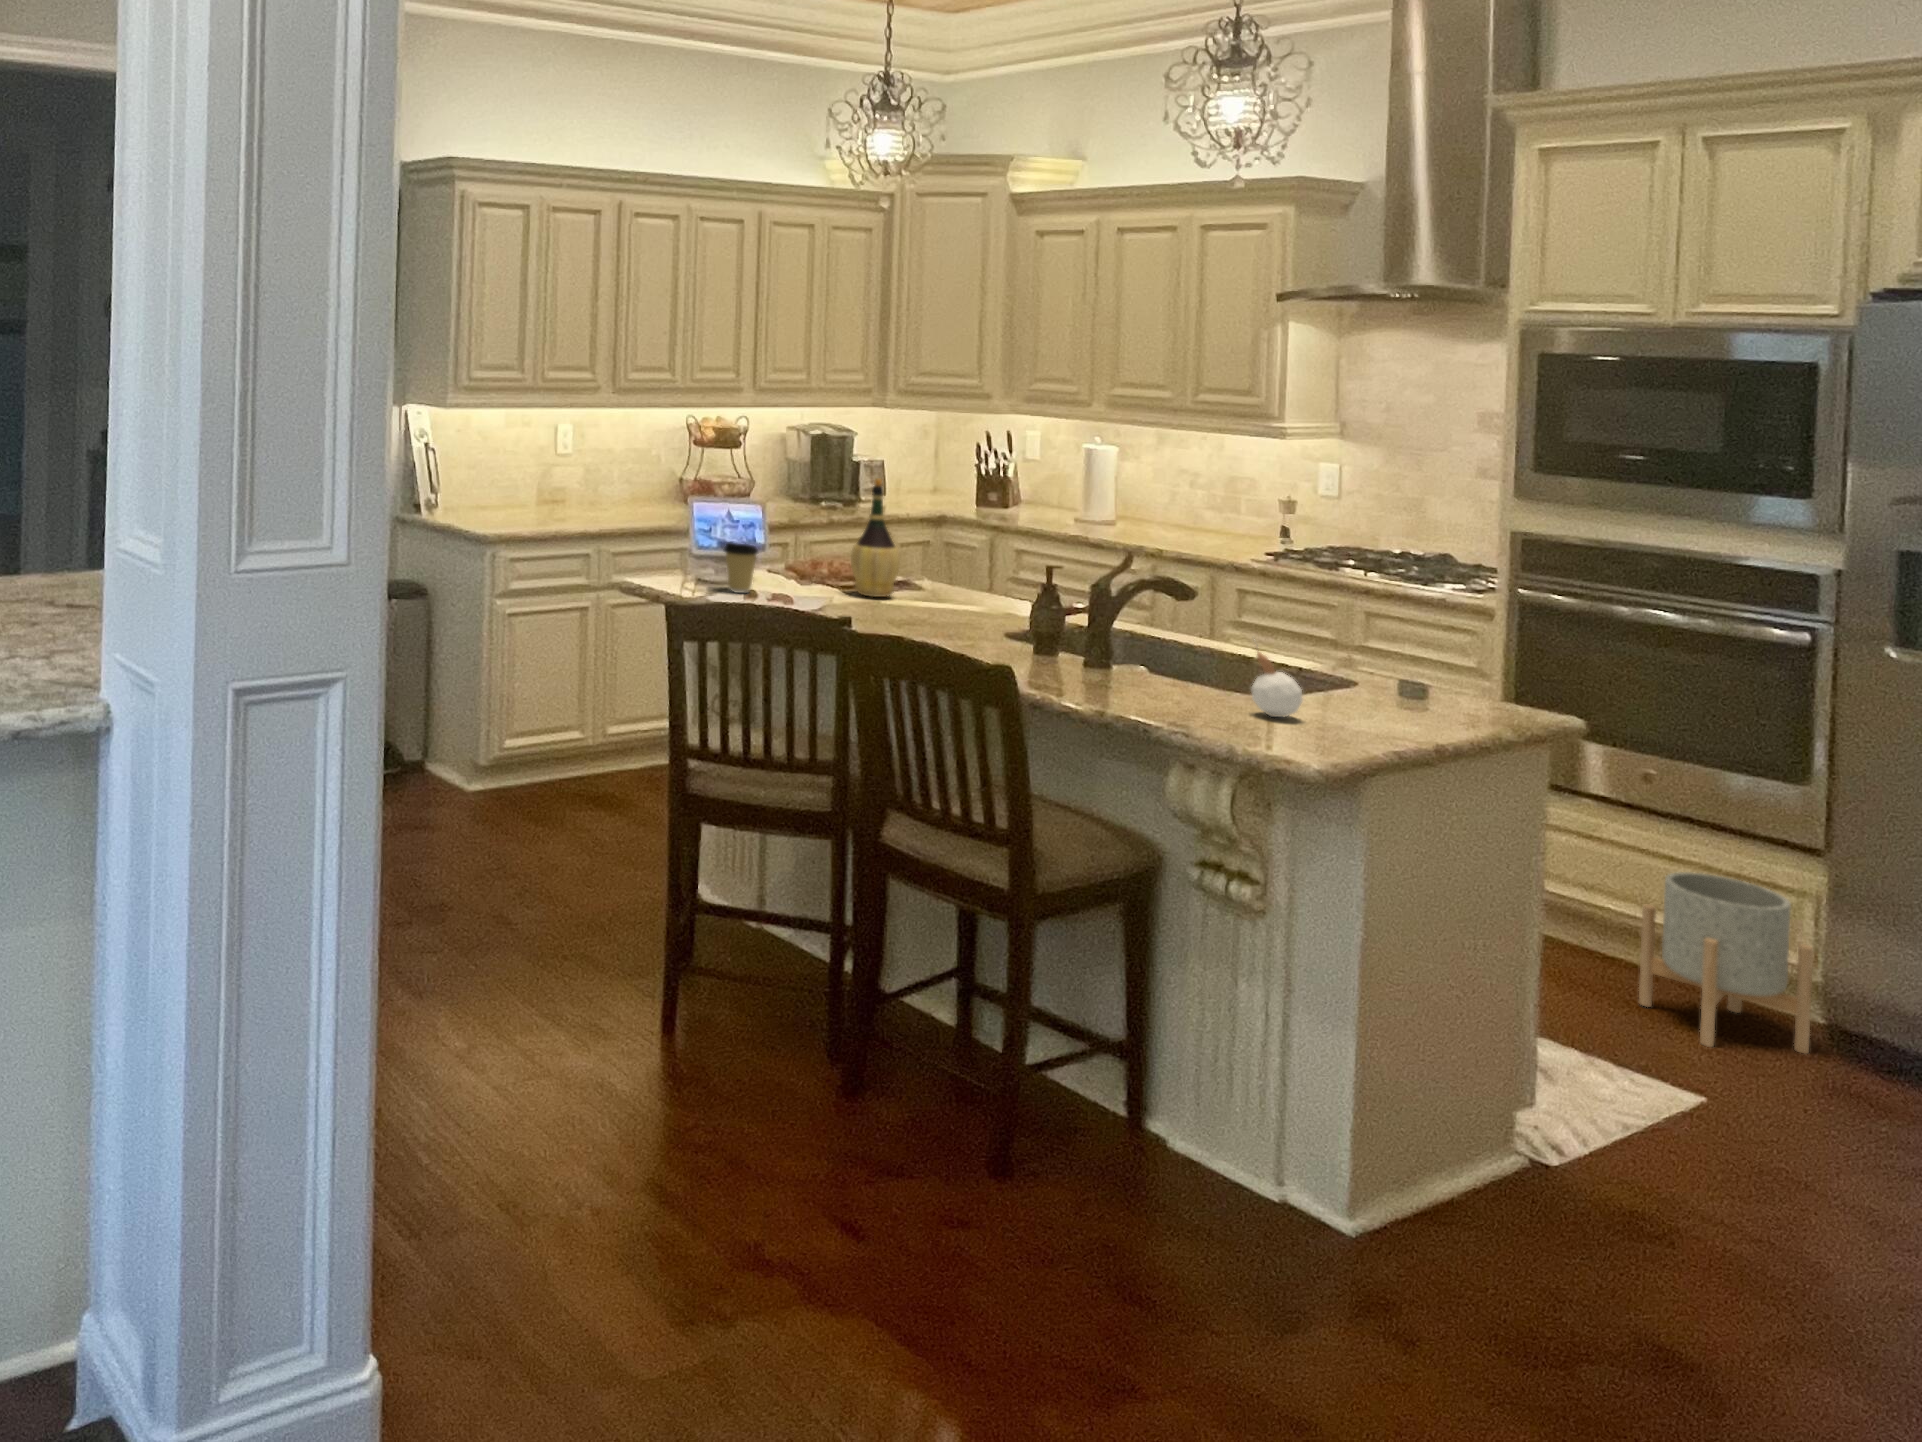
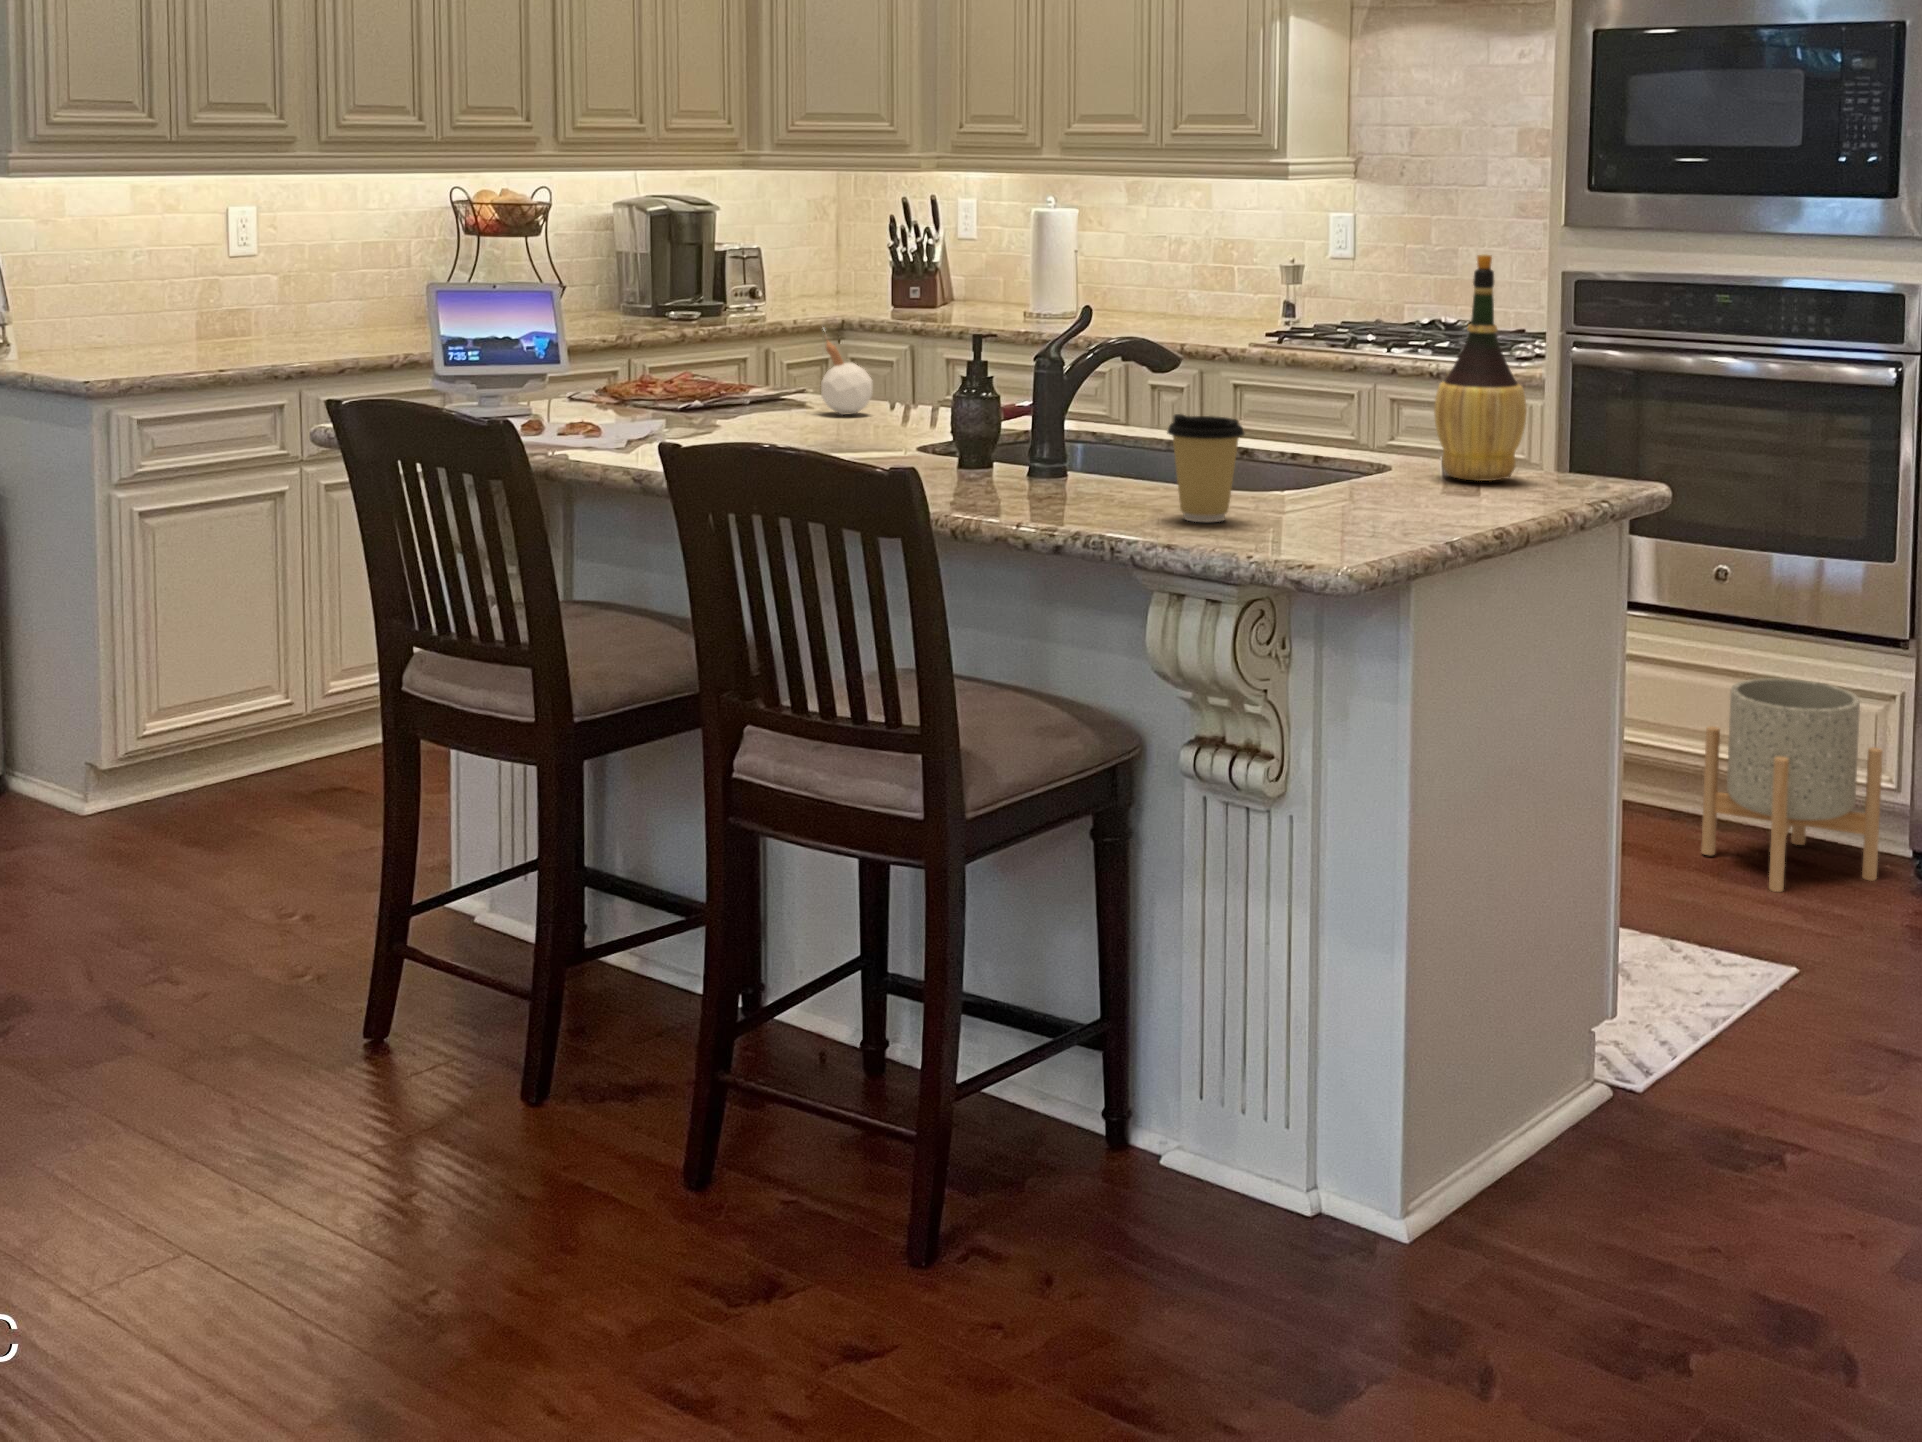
wine bottle: present [851,478,900,597] -> present [1434,254,1527,481]
coffee cup: present [723,542,758,593] -> present [1167,414,1244,522]
candle: present [1251,639,1303,717] -> present [821,335,873,415]

